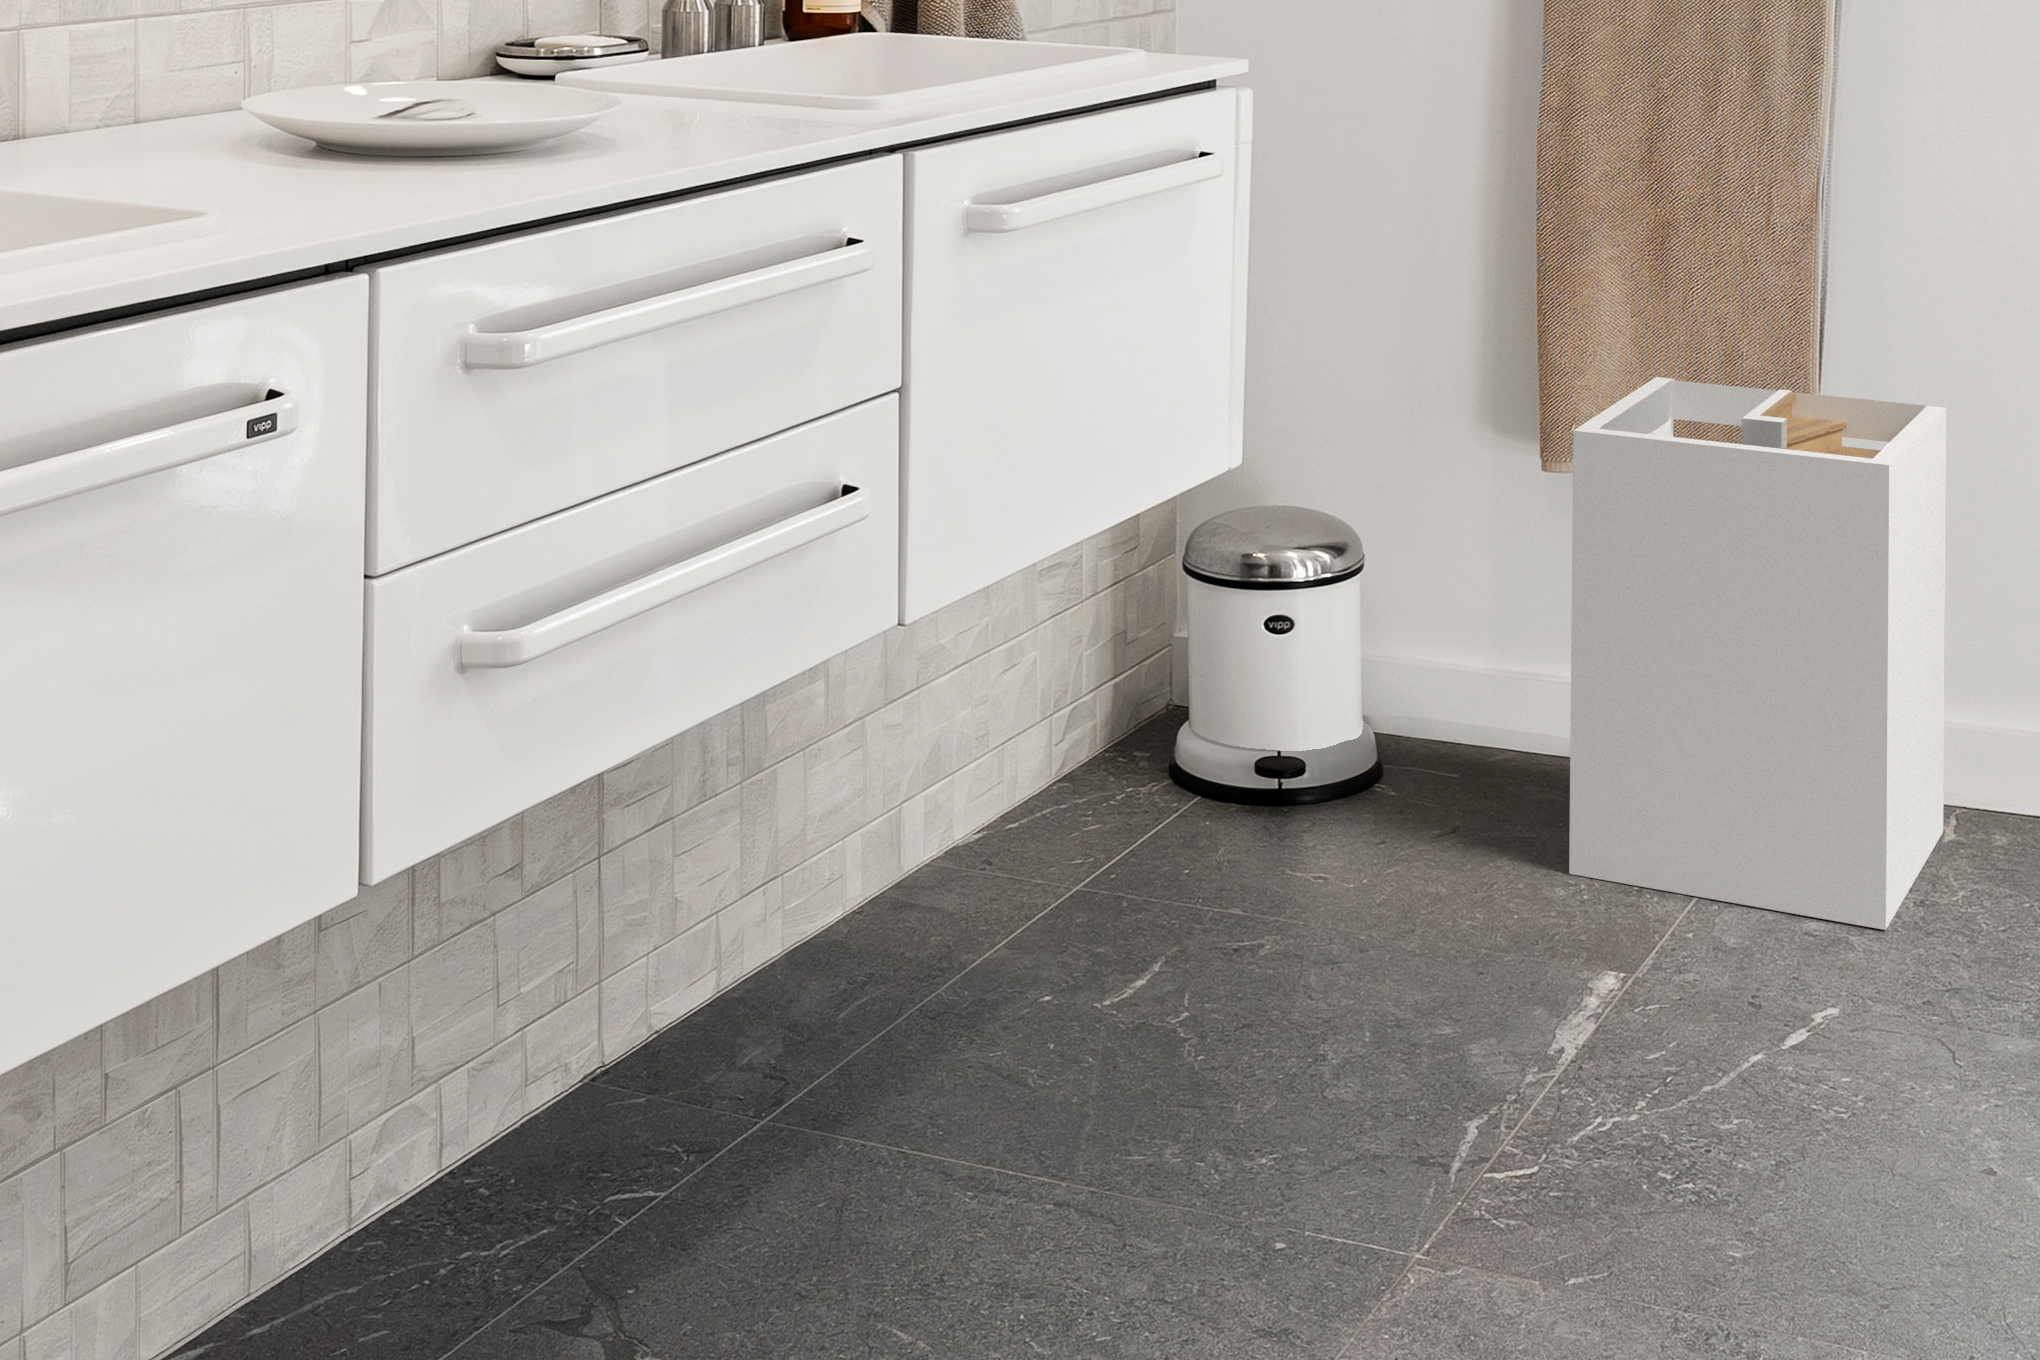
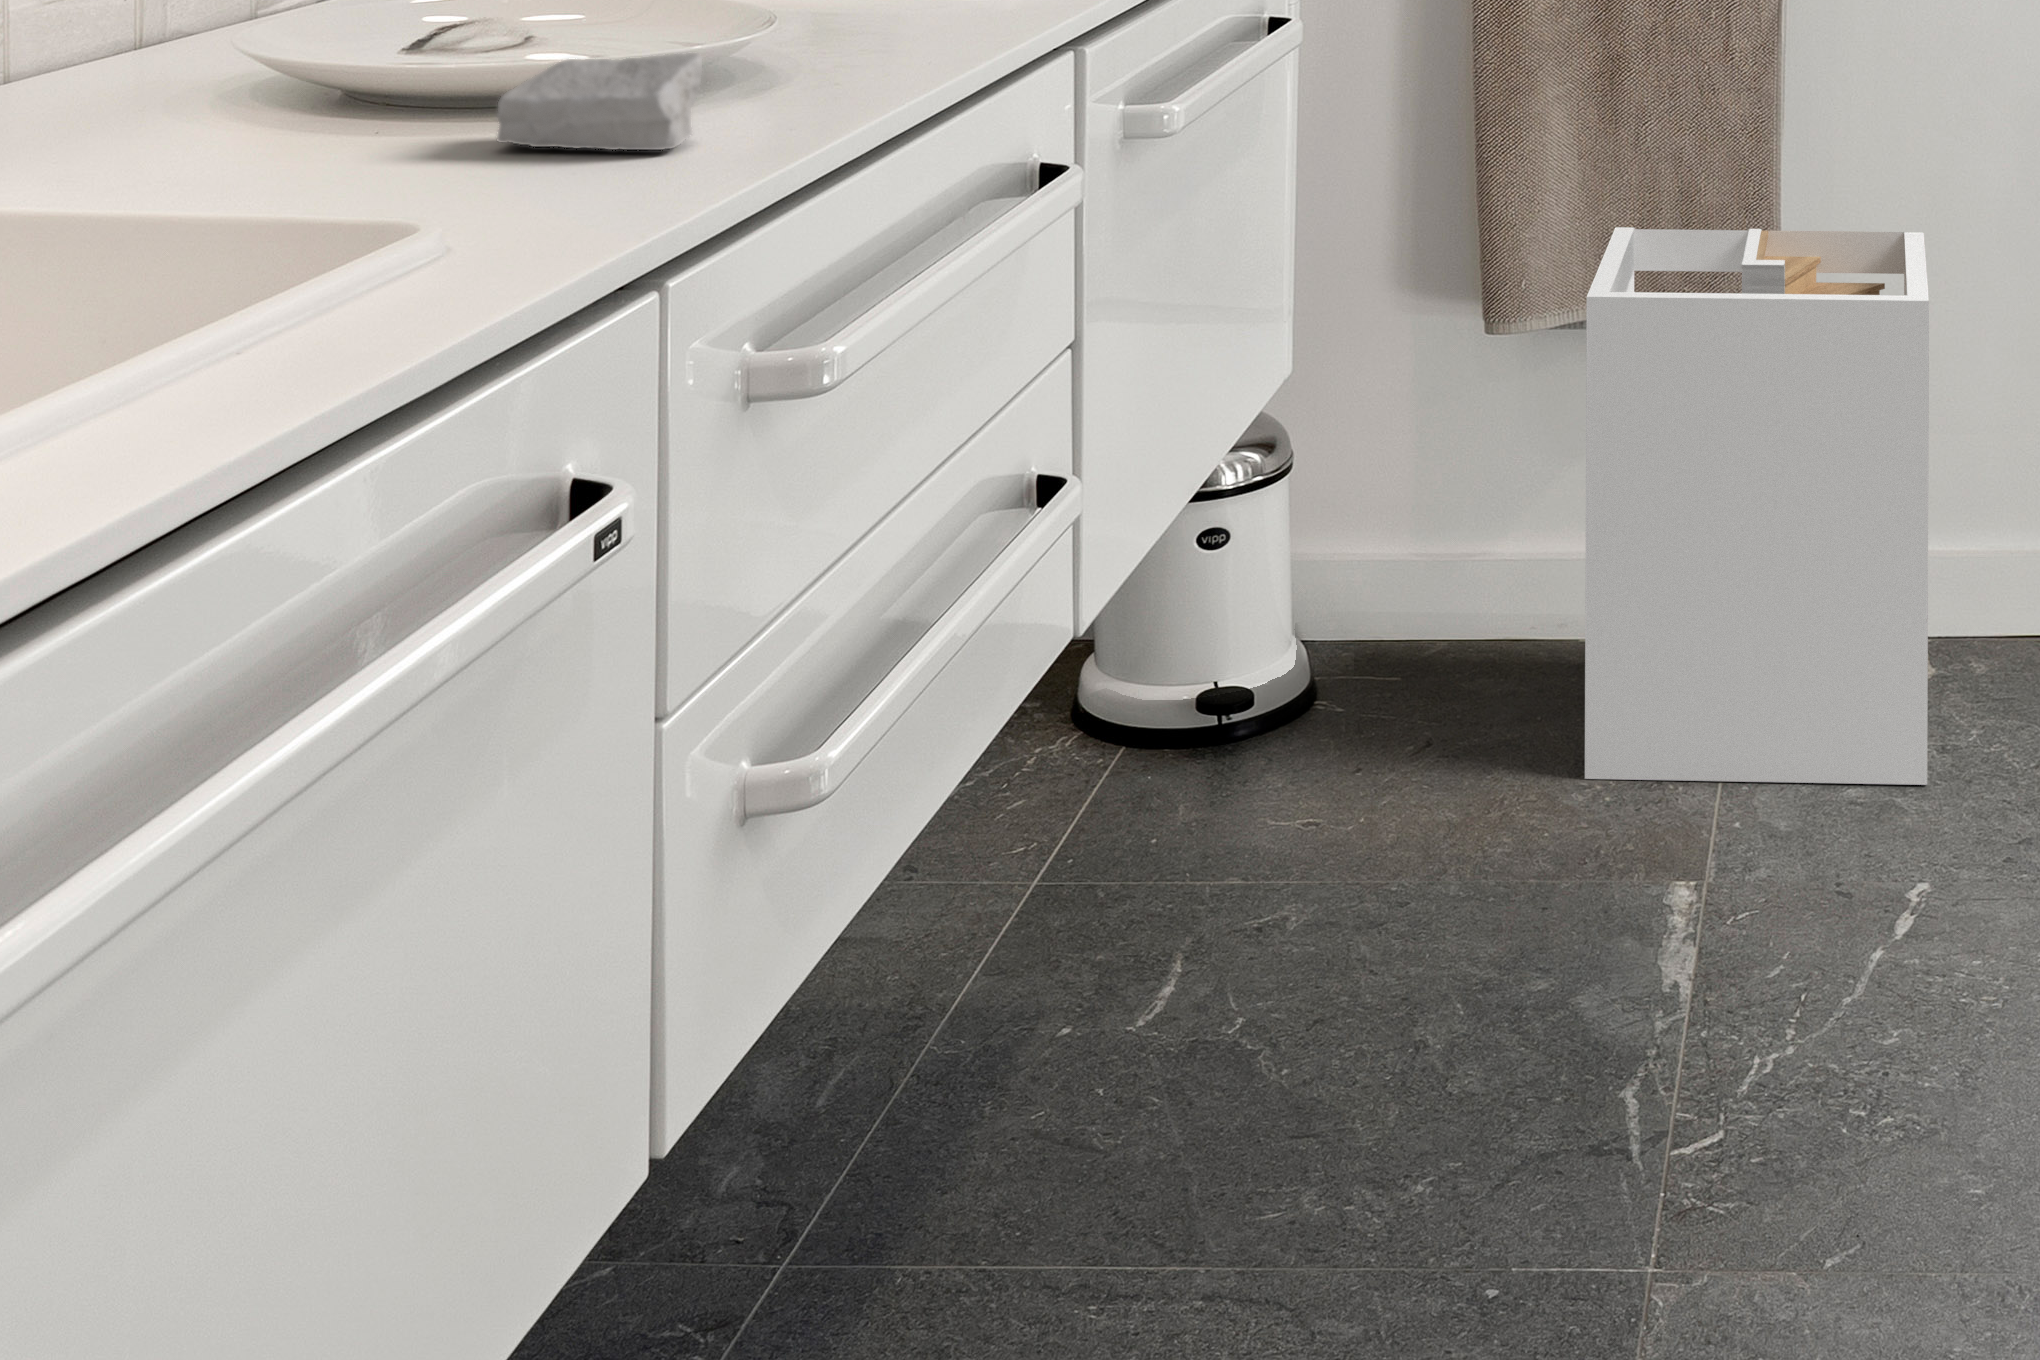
soap bar: none [349,118,492,186] -> present [497,53,702,150]

